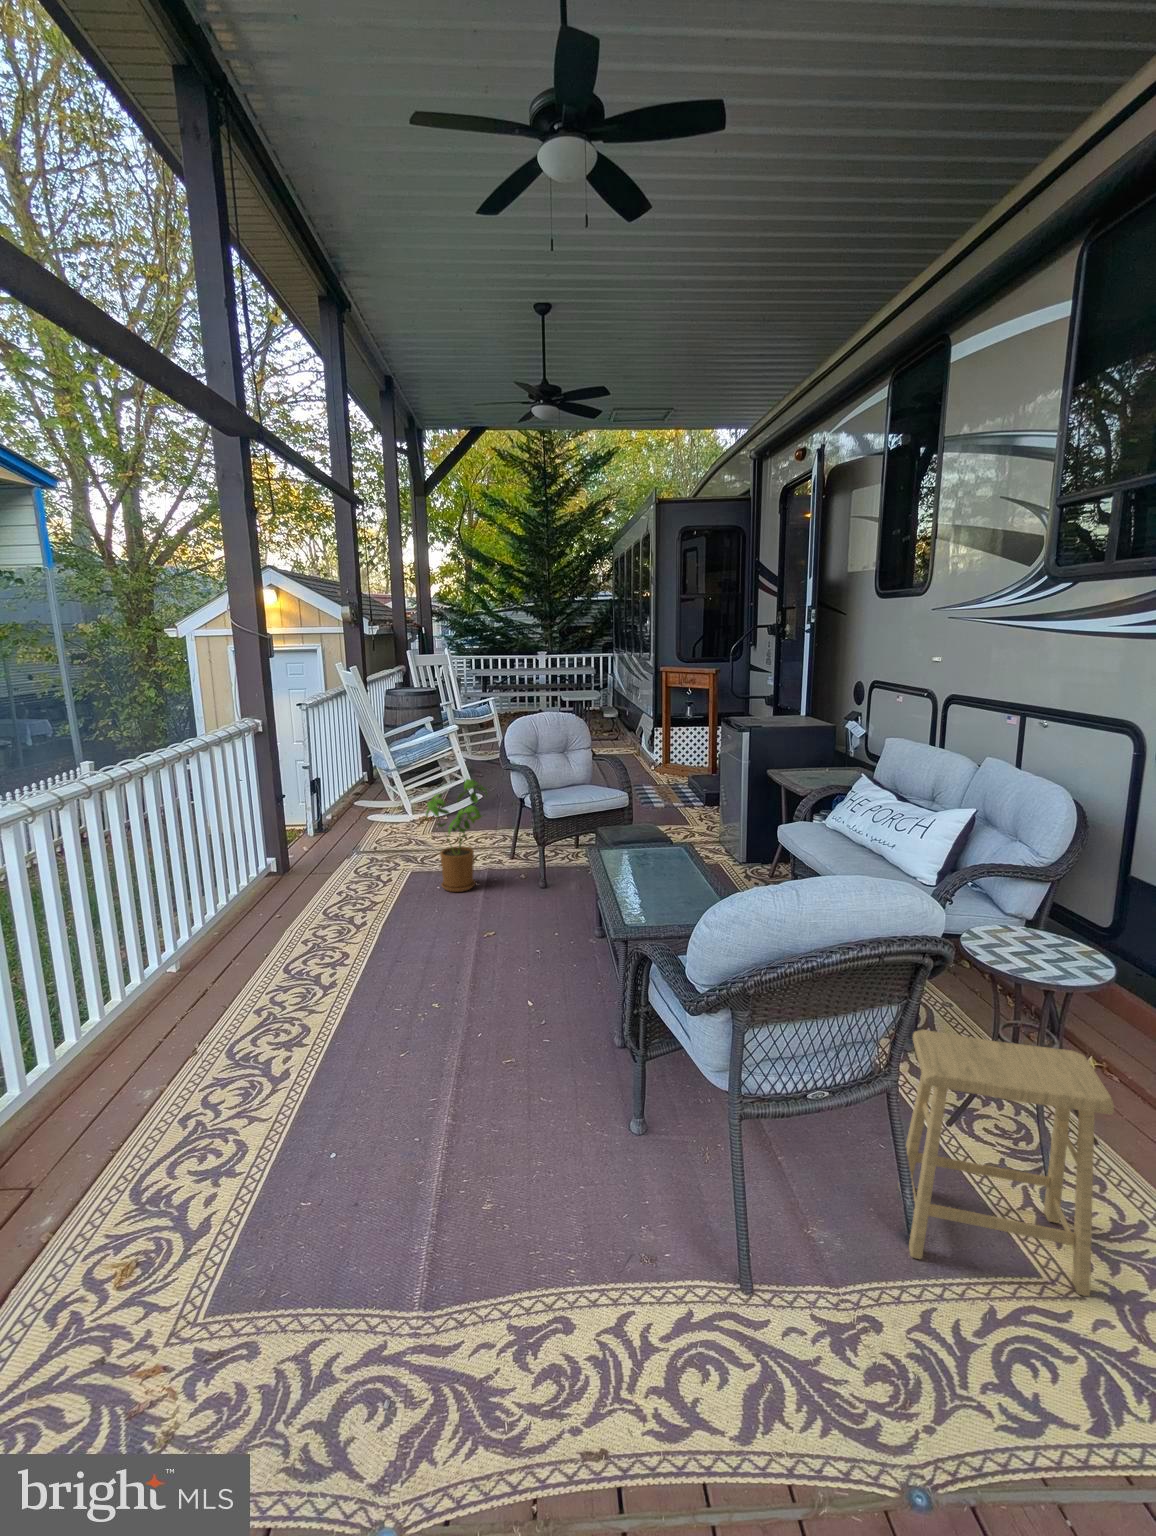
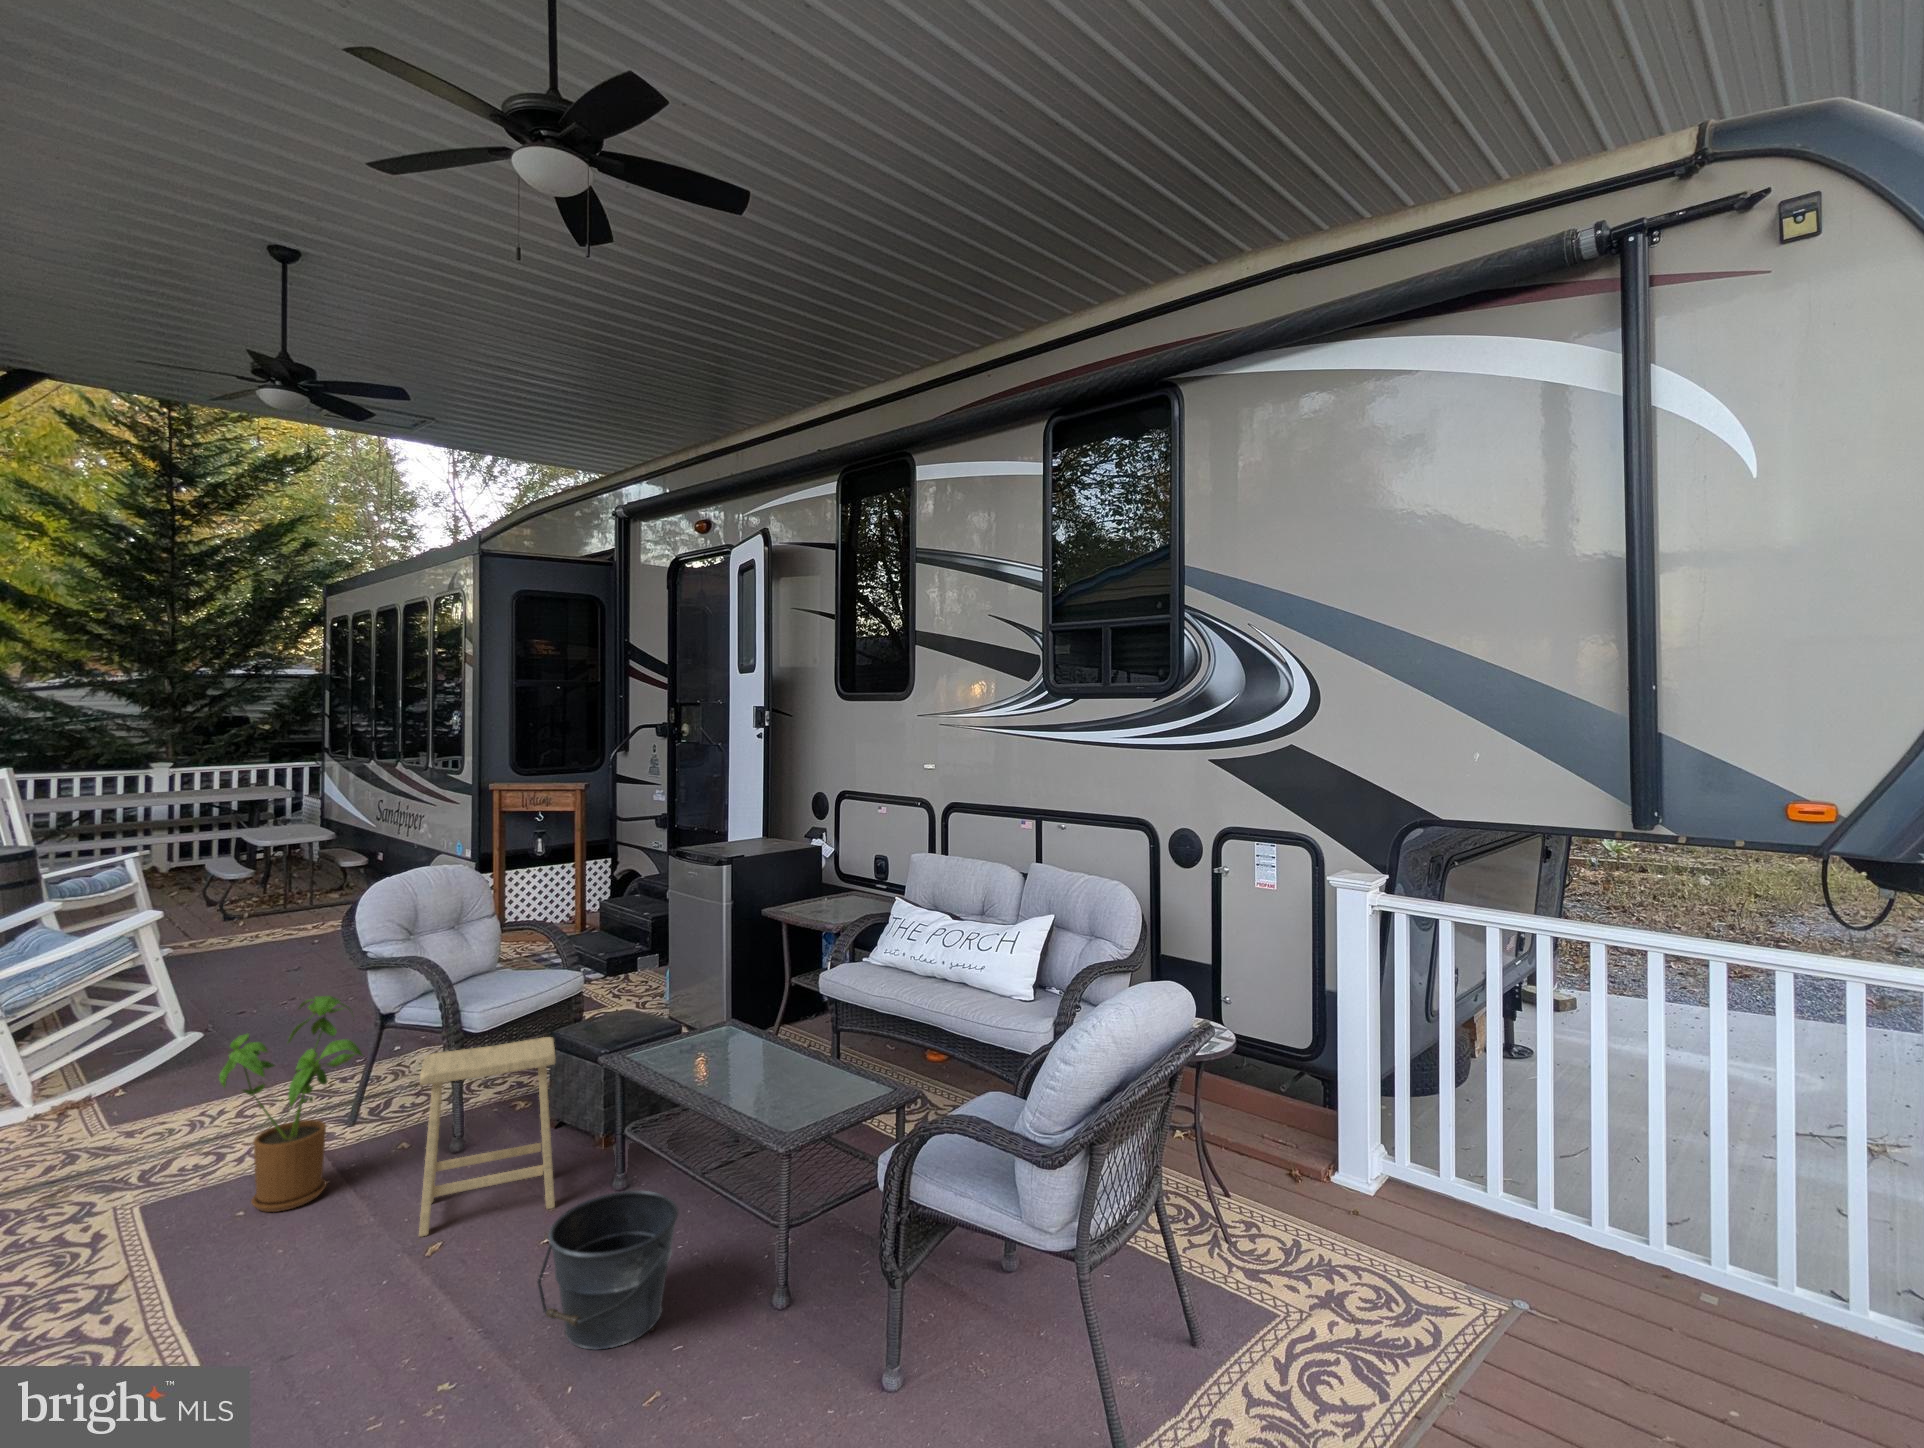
bucket: none [483,932,570,1025] -> present [537,1191,679,1350]
footstool: present [906,1030,1114,1296] -> present [419,1037,556,1237]

